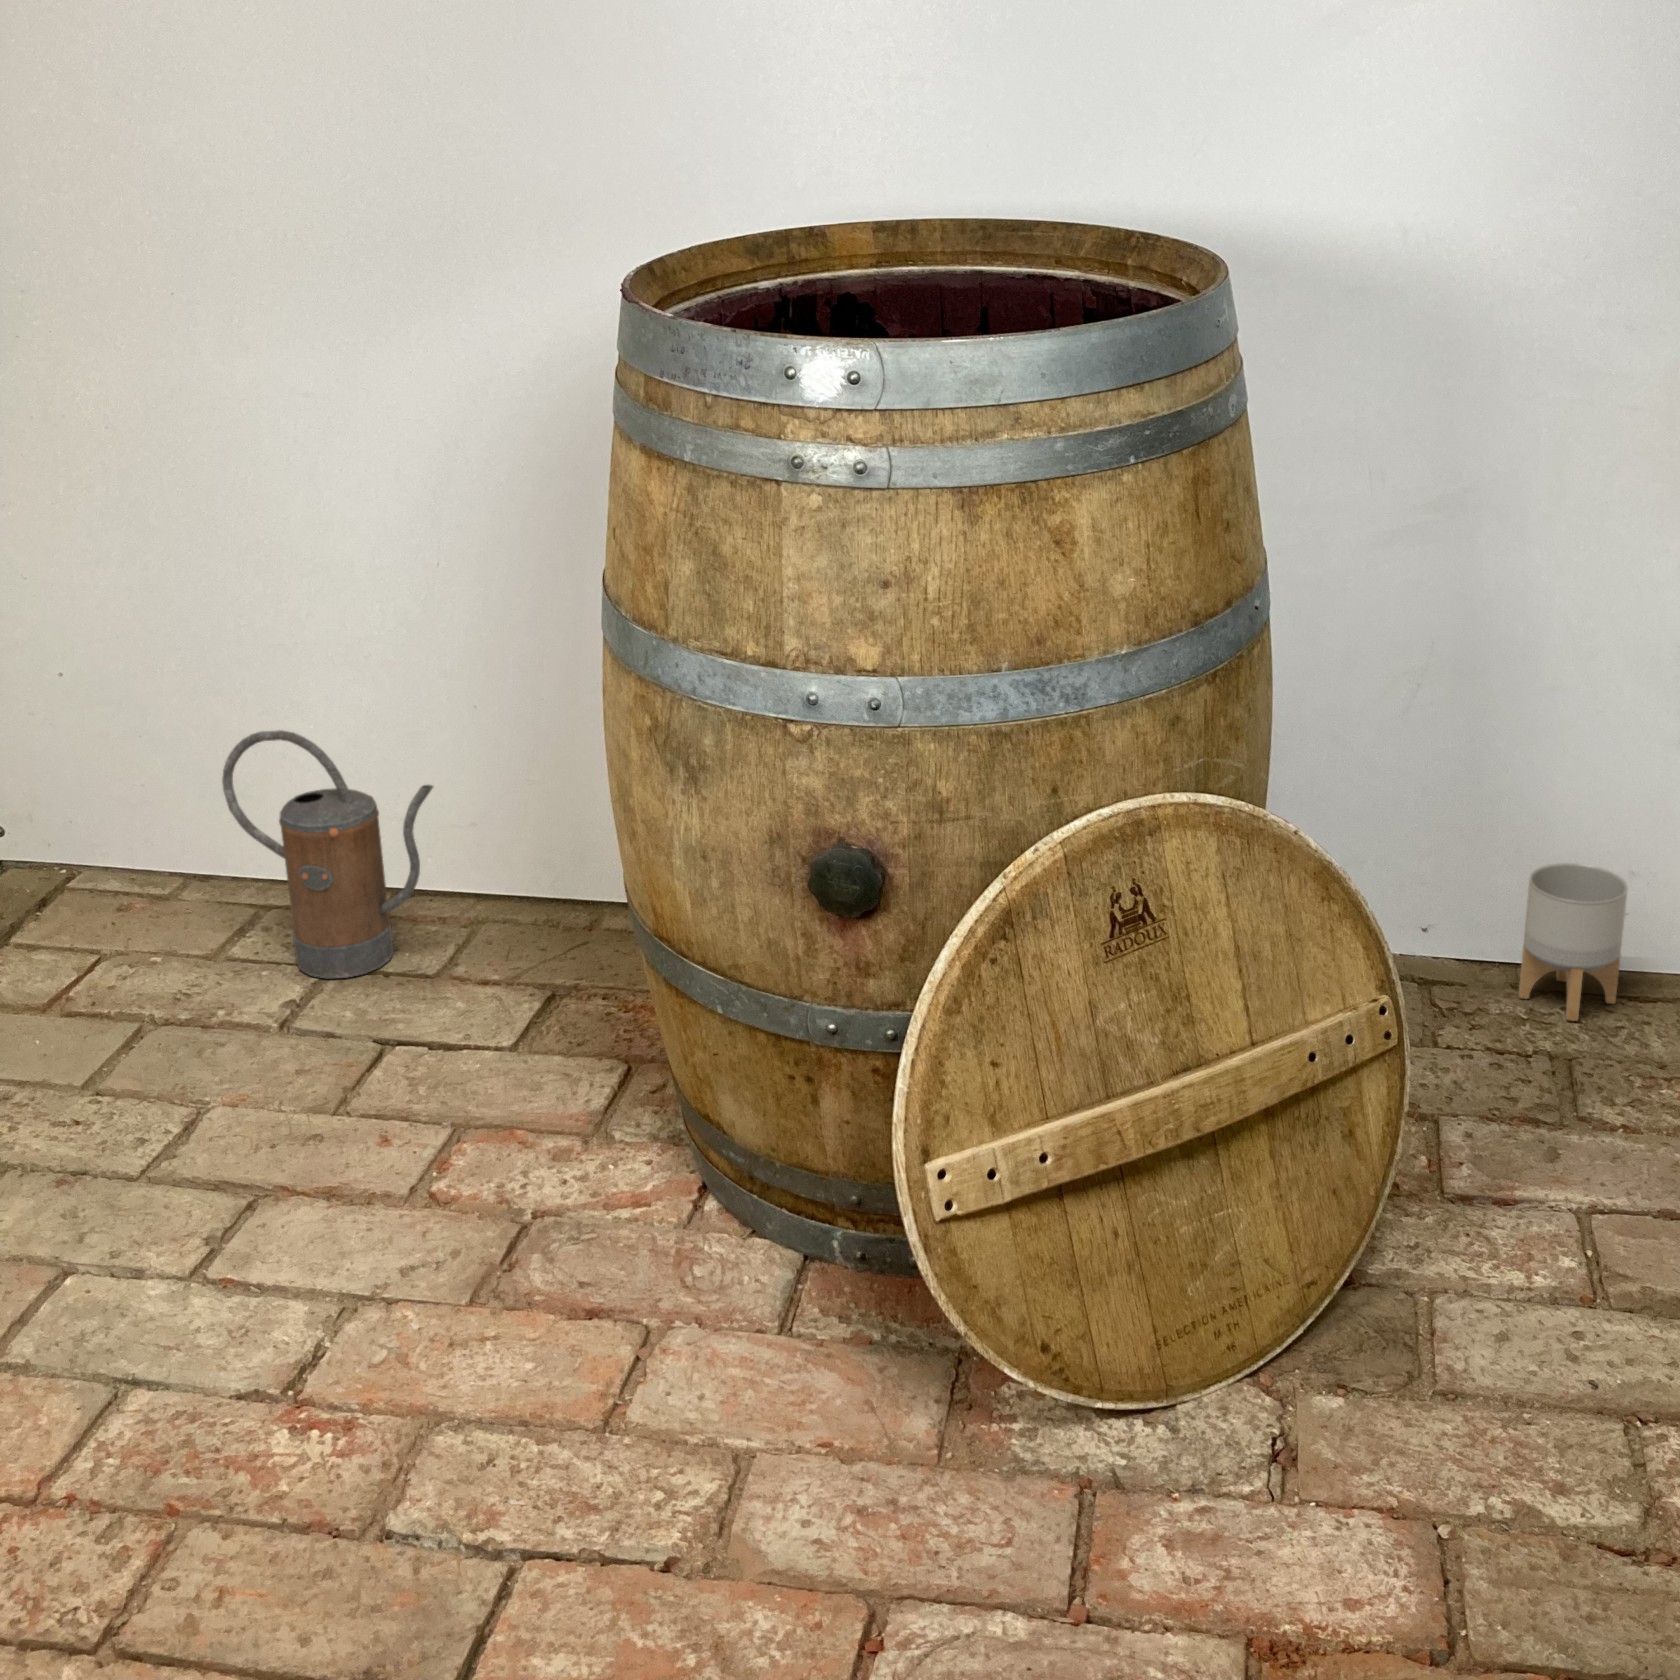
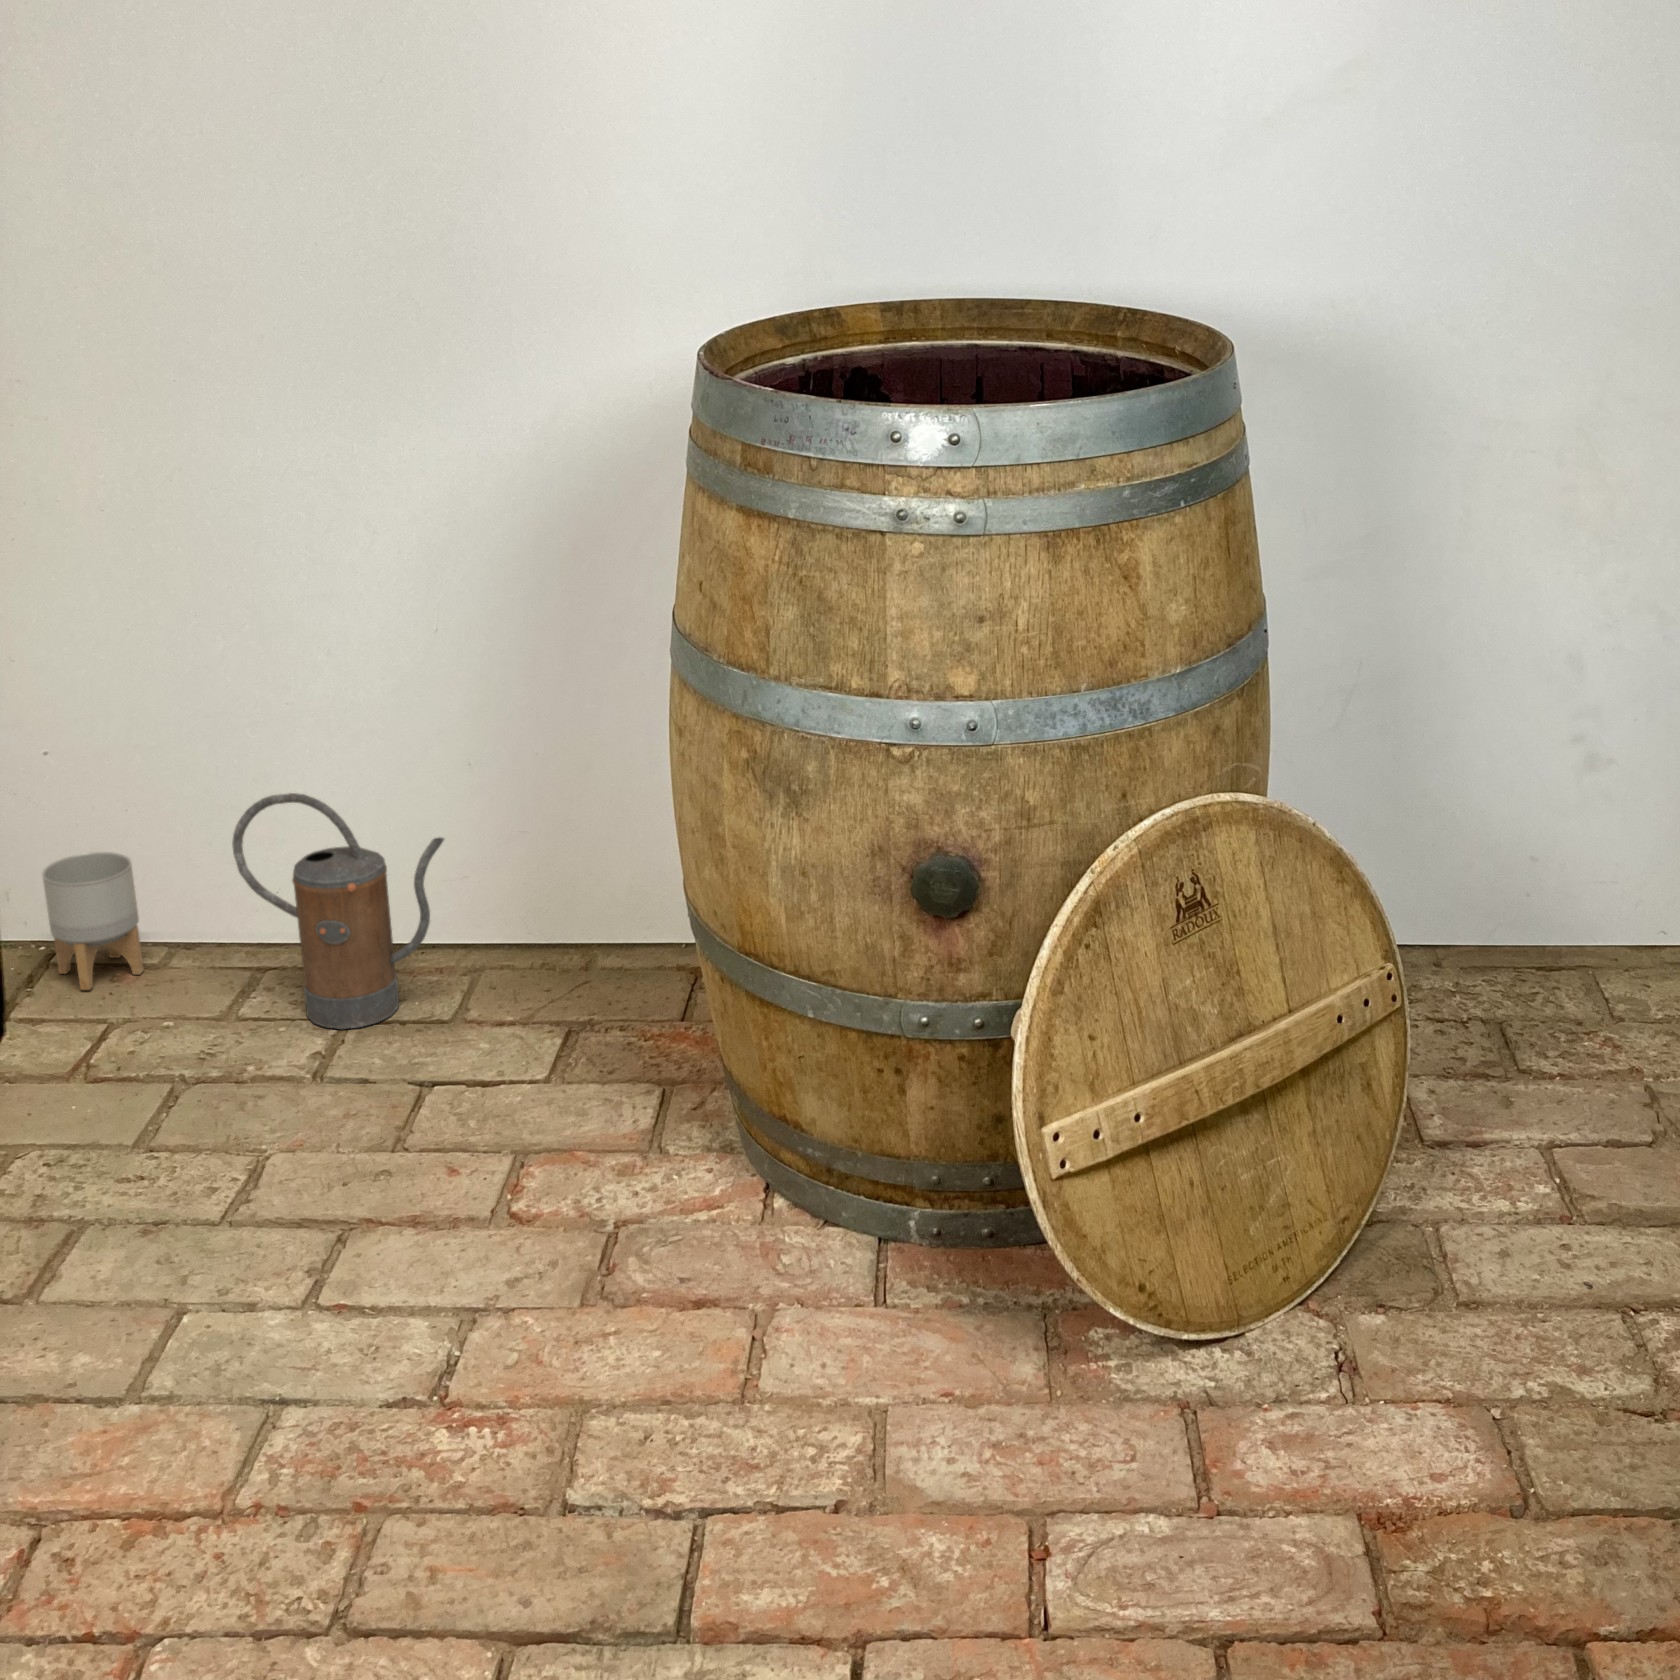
planter: present [1519,863,1628,1021] -> present [42,852,144,990]

